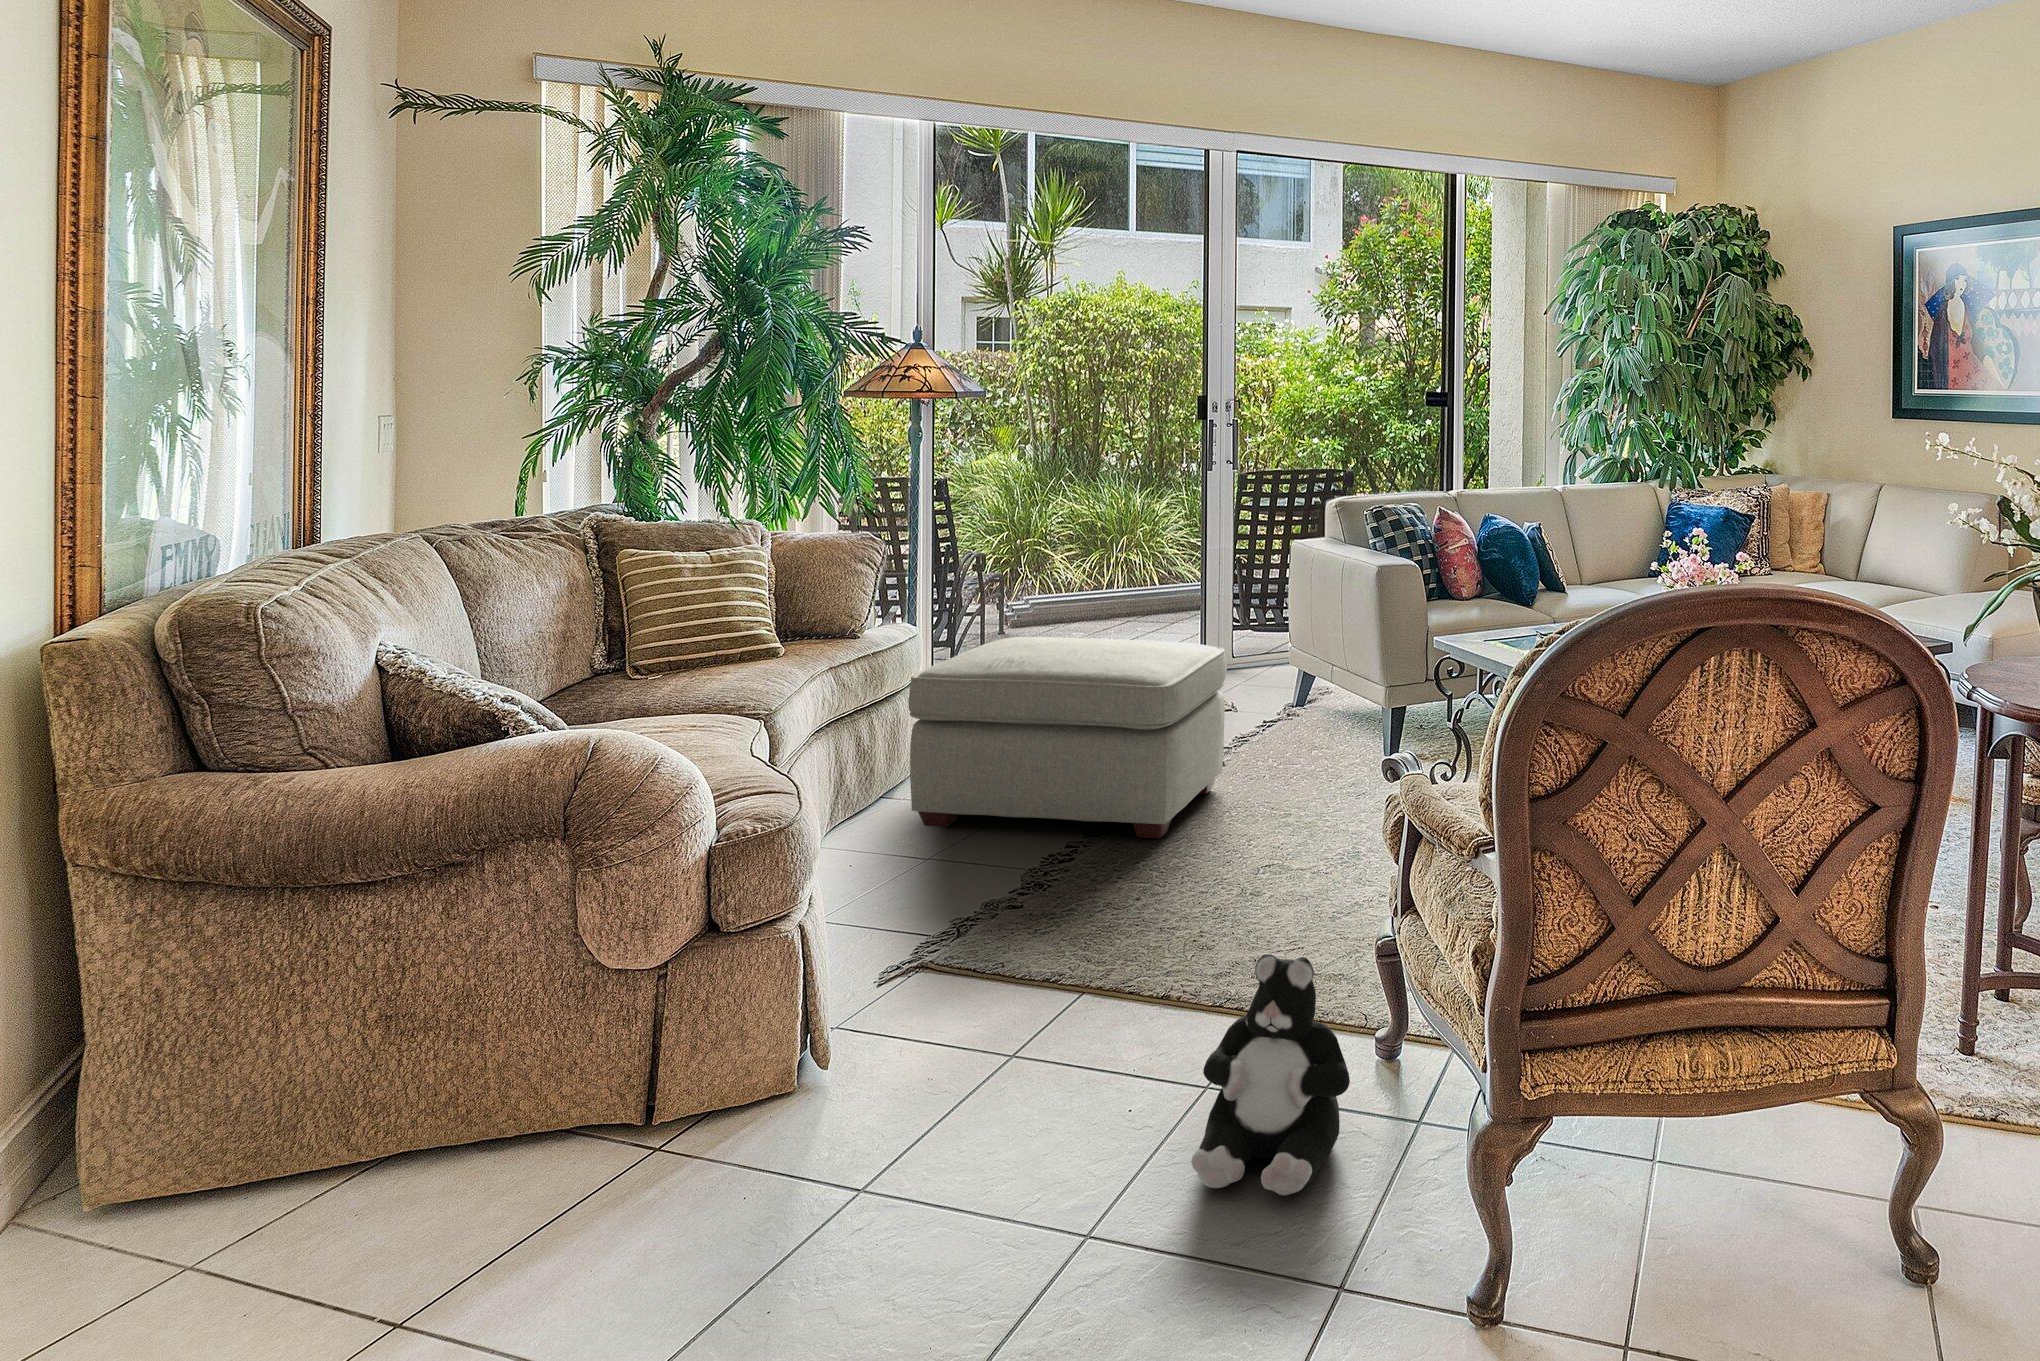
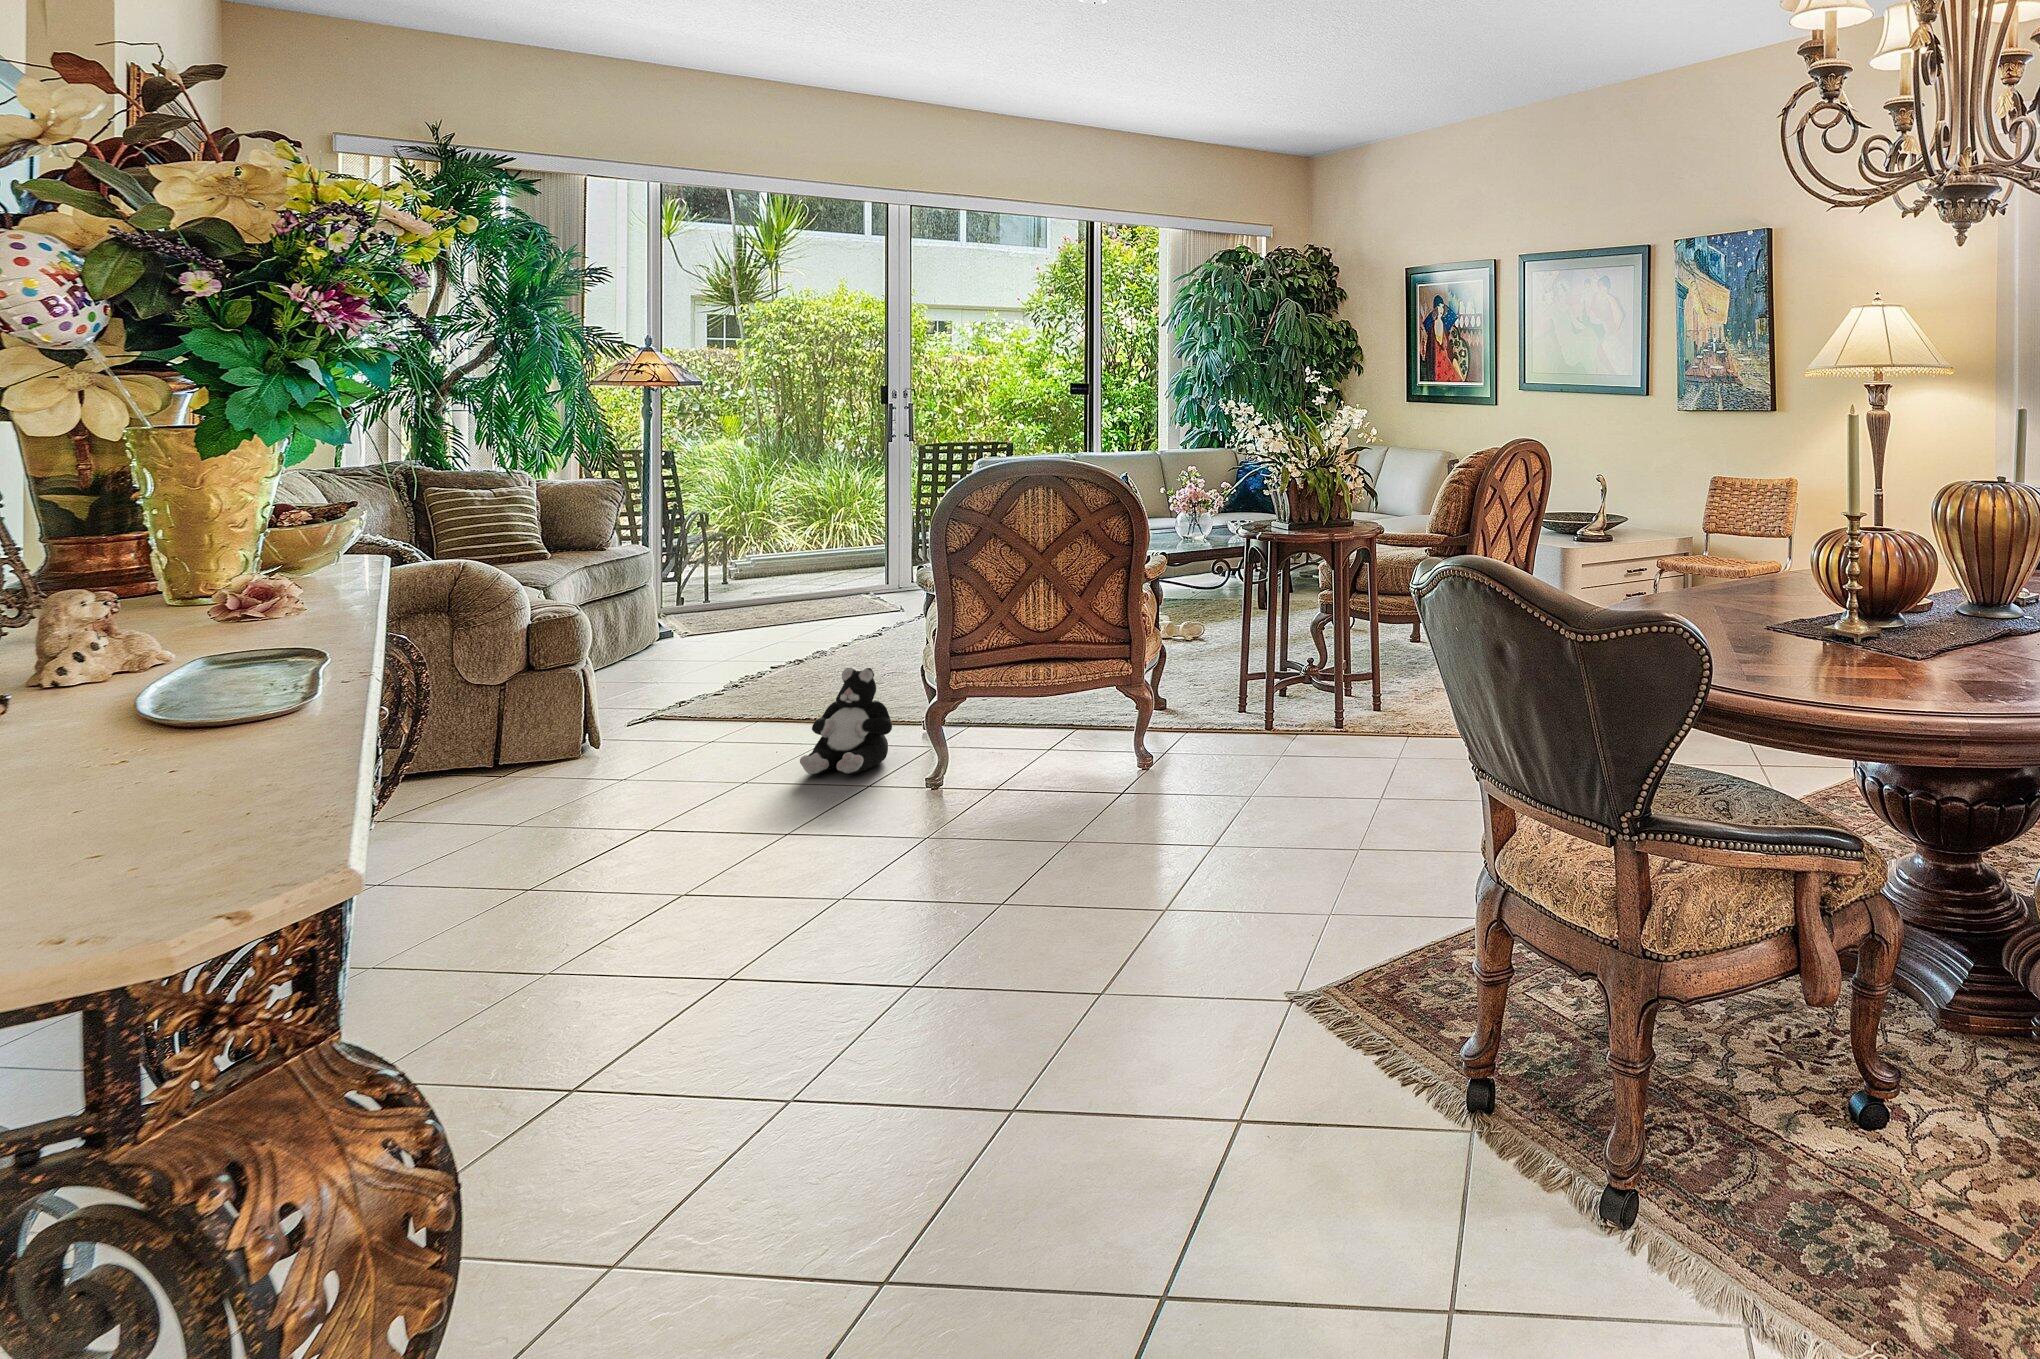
ottoman: present [909,637,1227,838] -> none [644,552,880,673]

